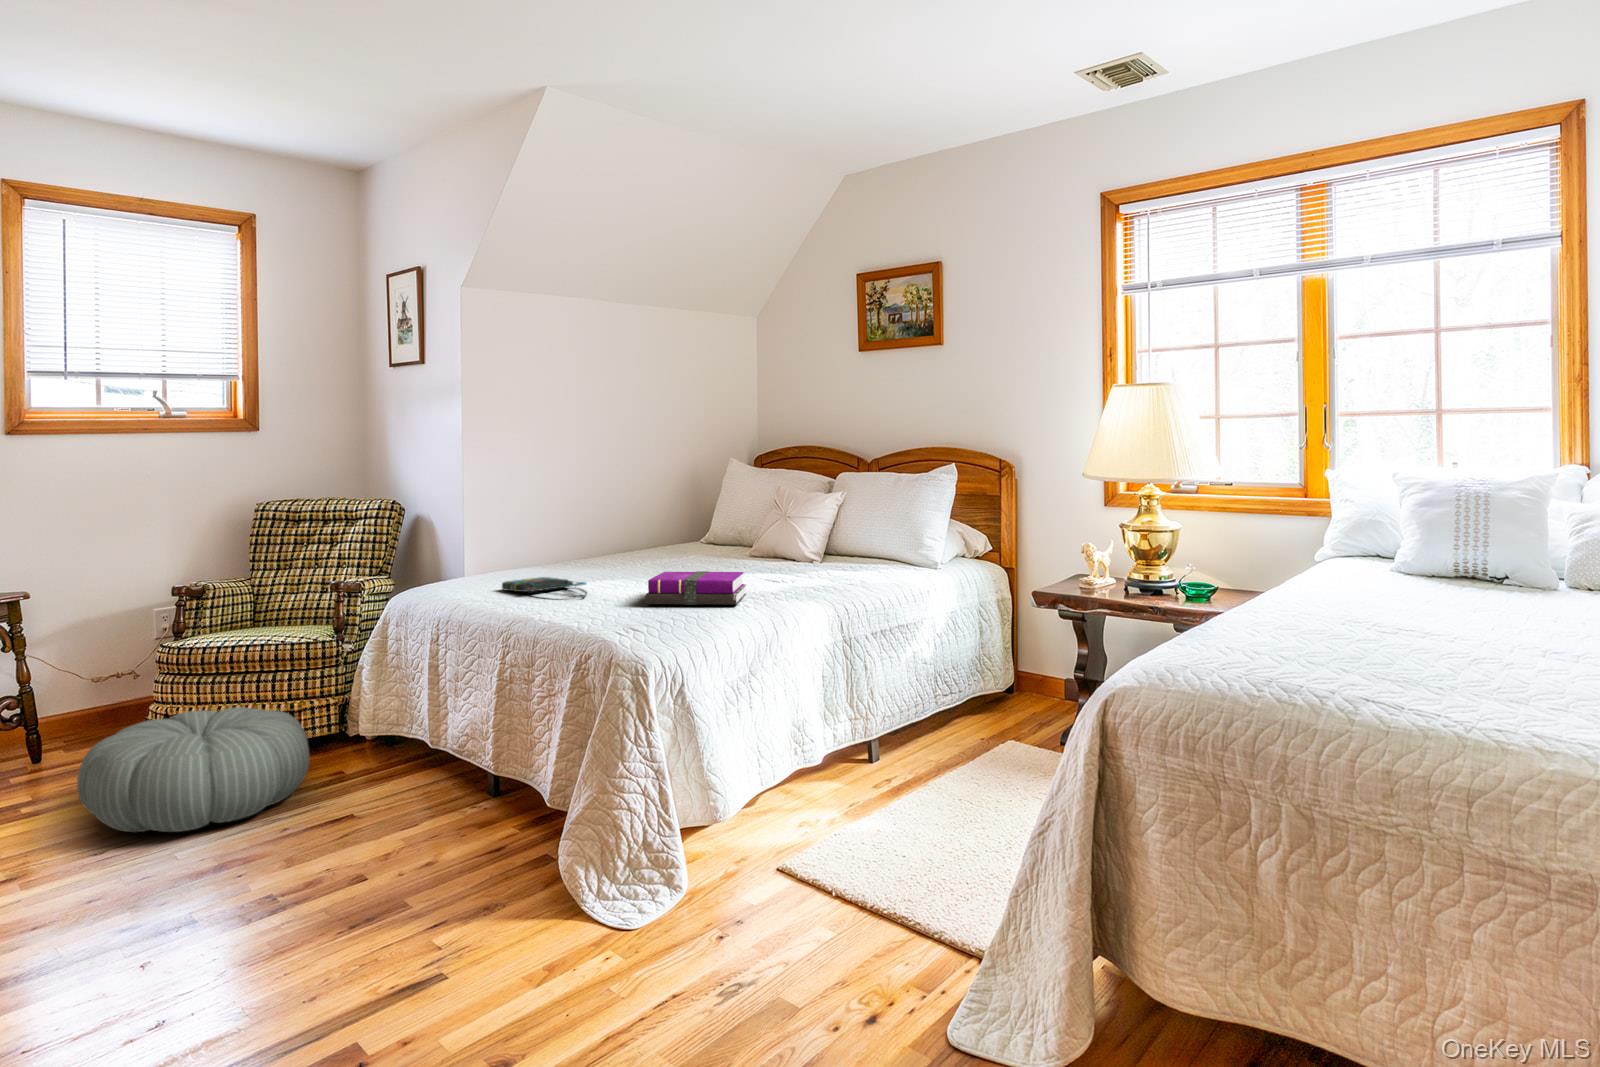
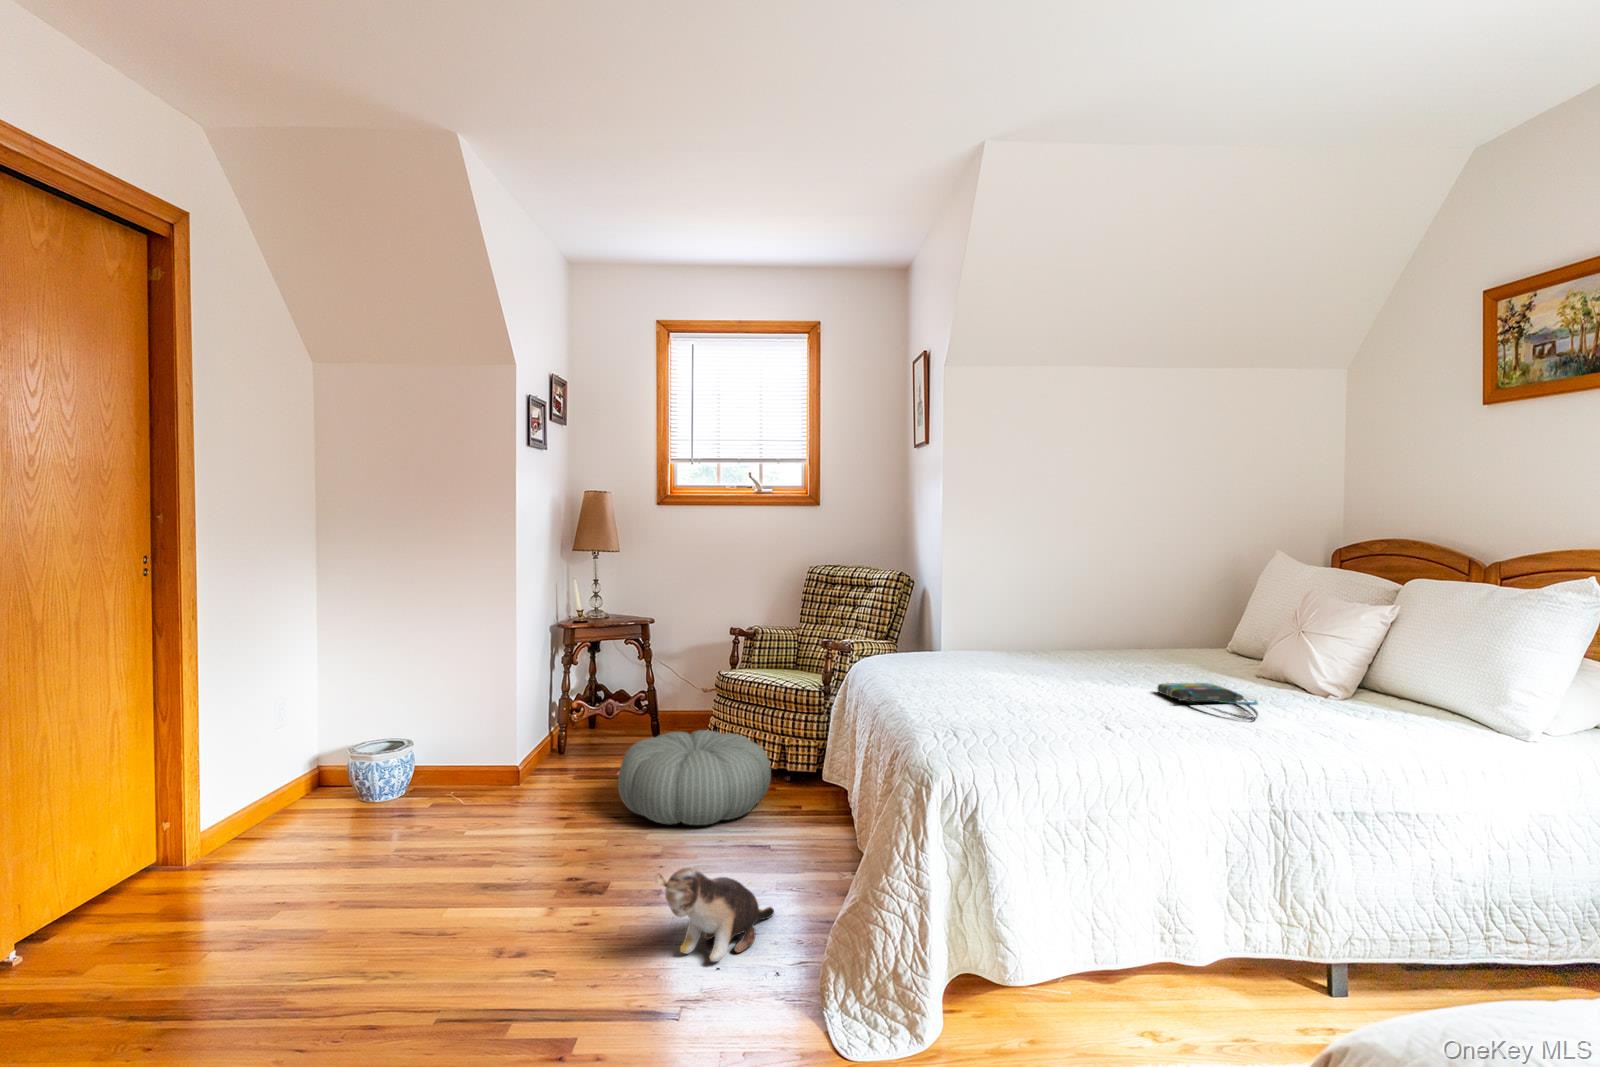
notebook: present [646,571,746,605] -> none [1008,674,1140,726]
tote bag: present [502,577,587,597] -> present [1157,683,1258,720]
plush toy: none [352,821,447,923] -> present [655,867,774,962]

